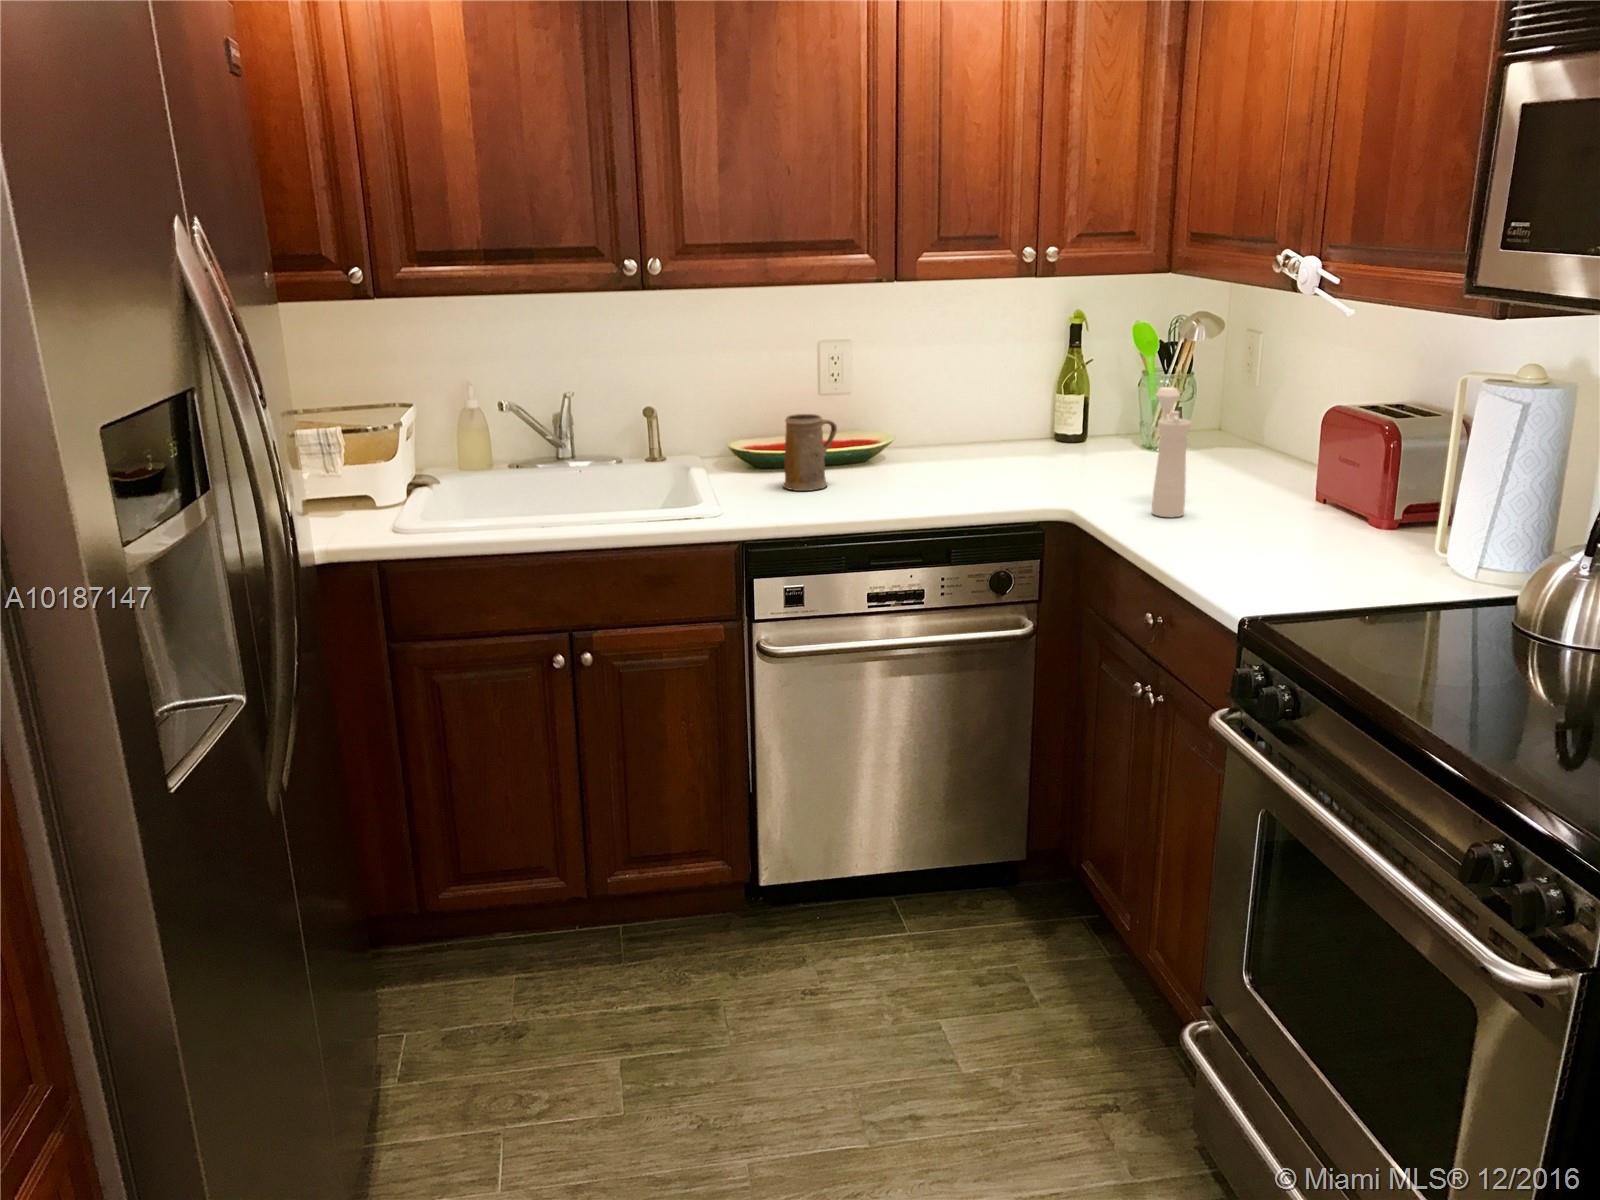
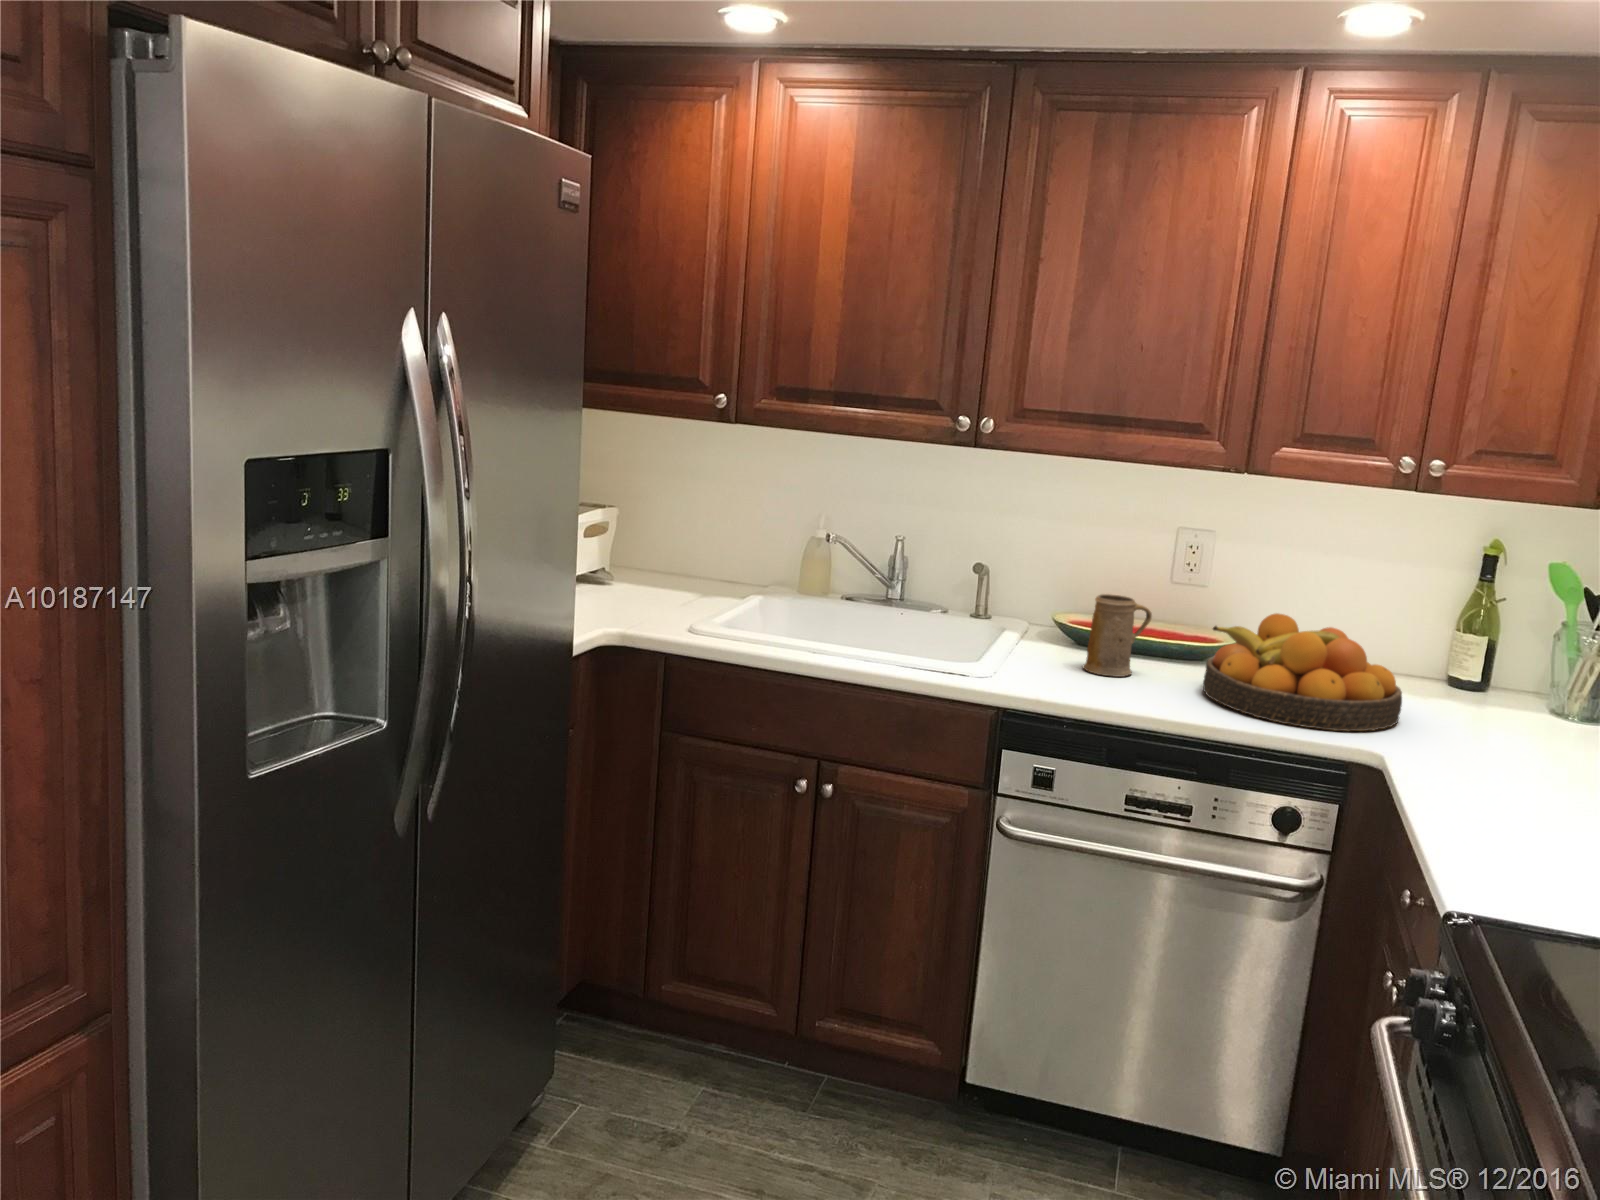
pepper mill: present [1152,387,1191,517] -> none [1470,634,1541,789]
fruit bowl: none [891,405,1059,501] -> present [1203,613,1402,731]

